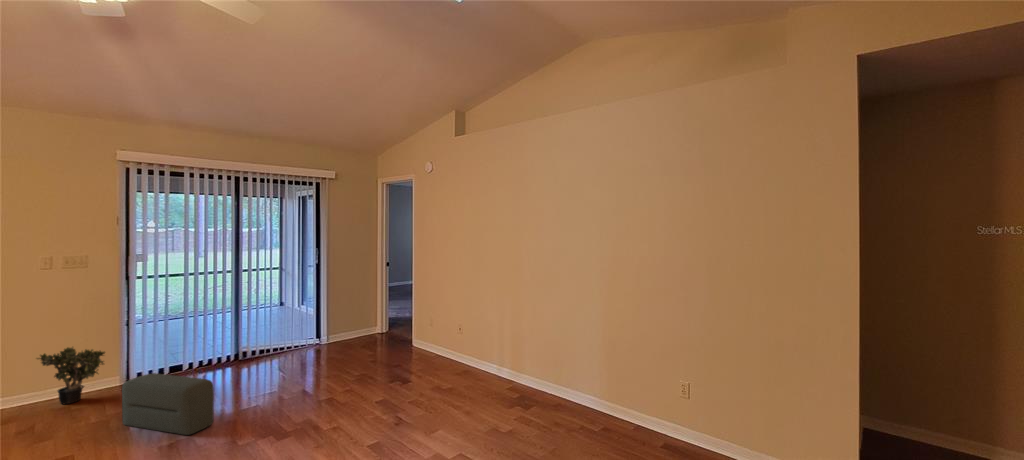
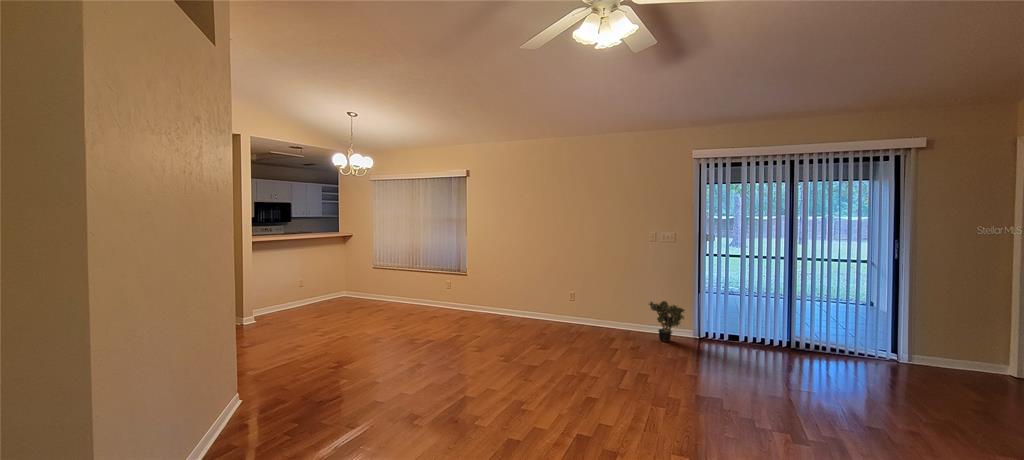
pouf: present [122,373,214,435] -> none [691,335,759,401]

